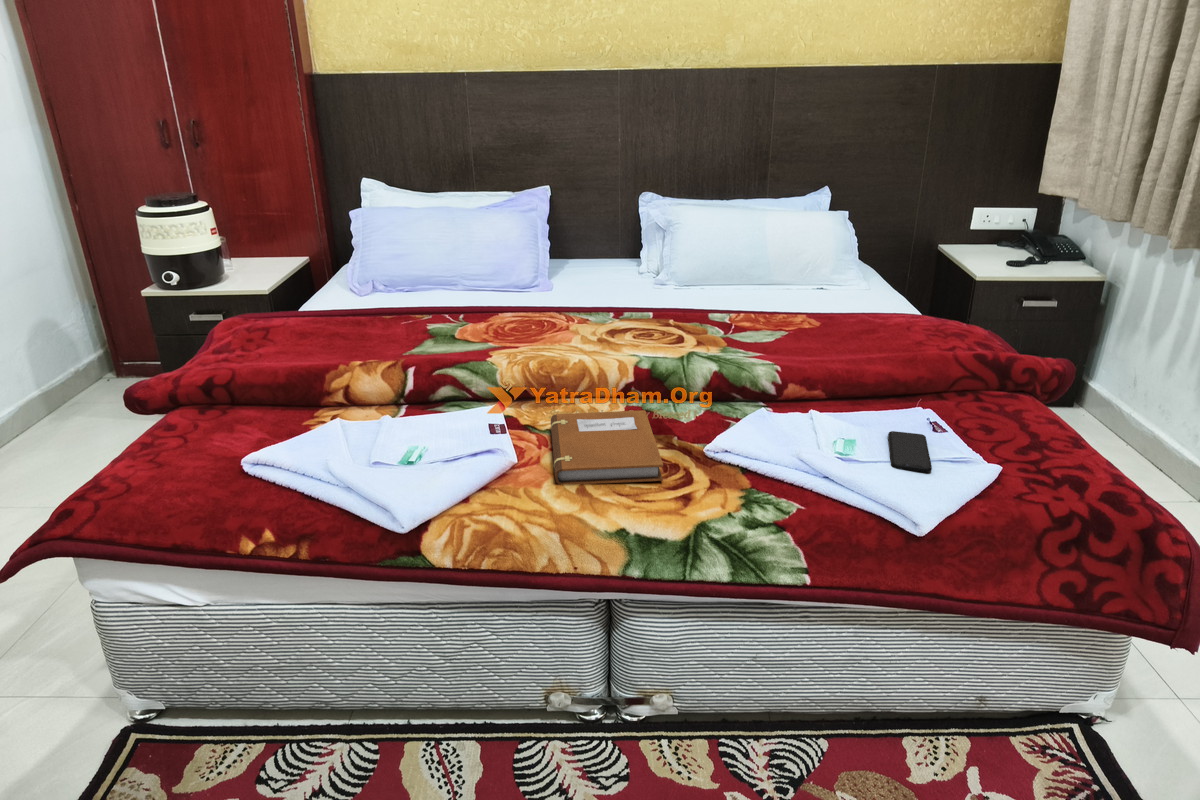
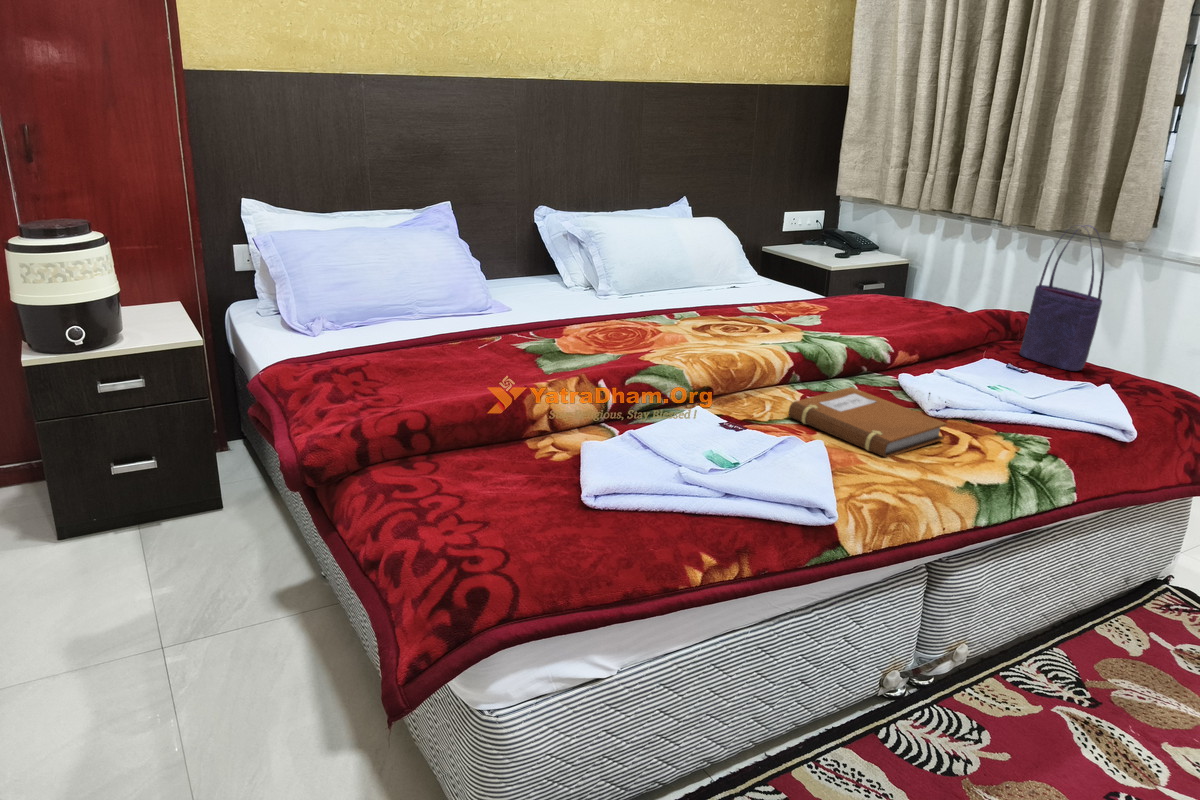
tote bag: none [963,265,1044,440] -> present [1019,225,1104,371]
smartphone: present [888,431,932,472] -> none [1022,374,1089,399]

